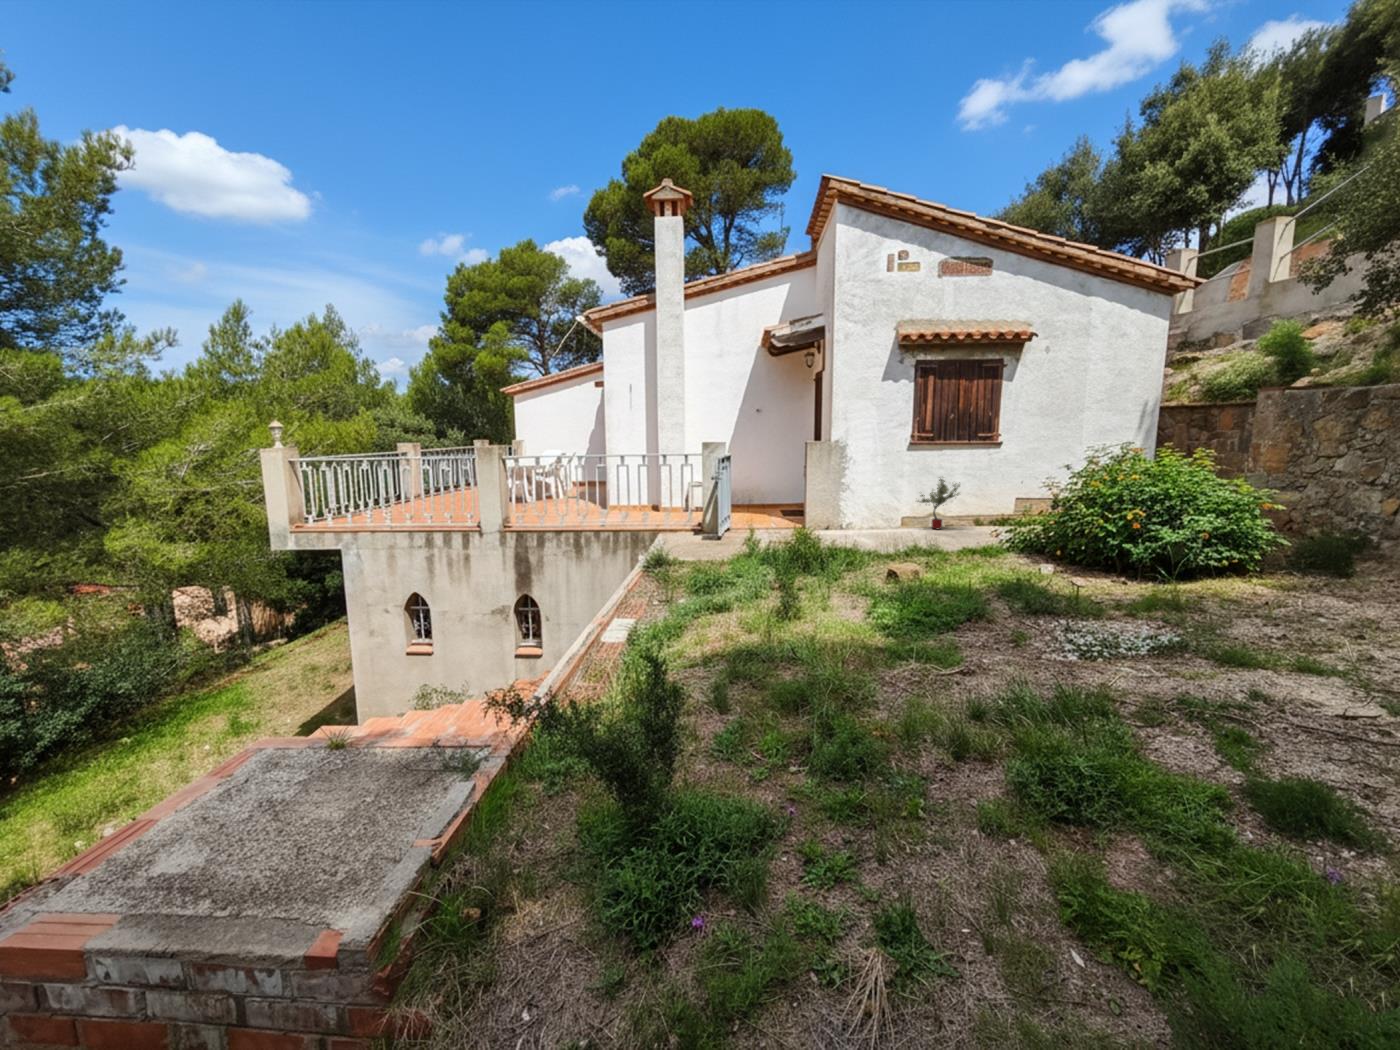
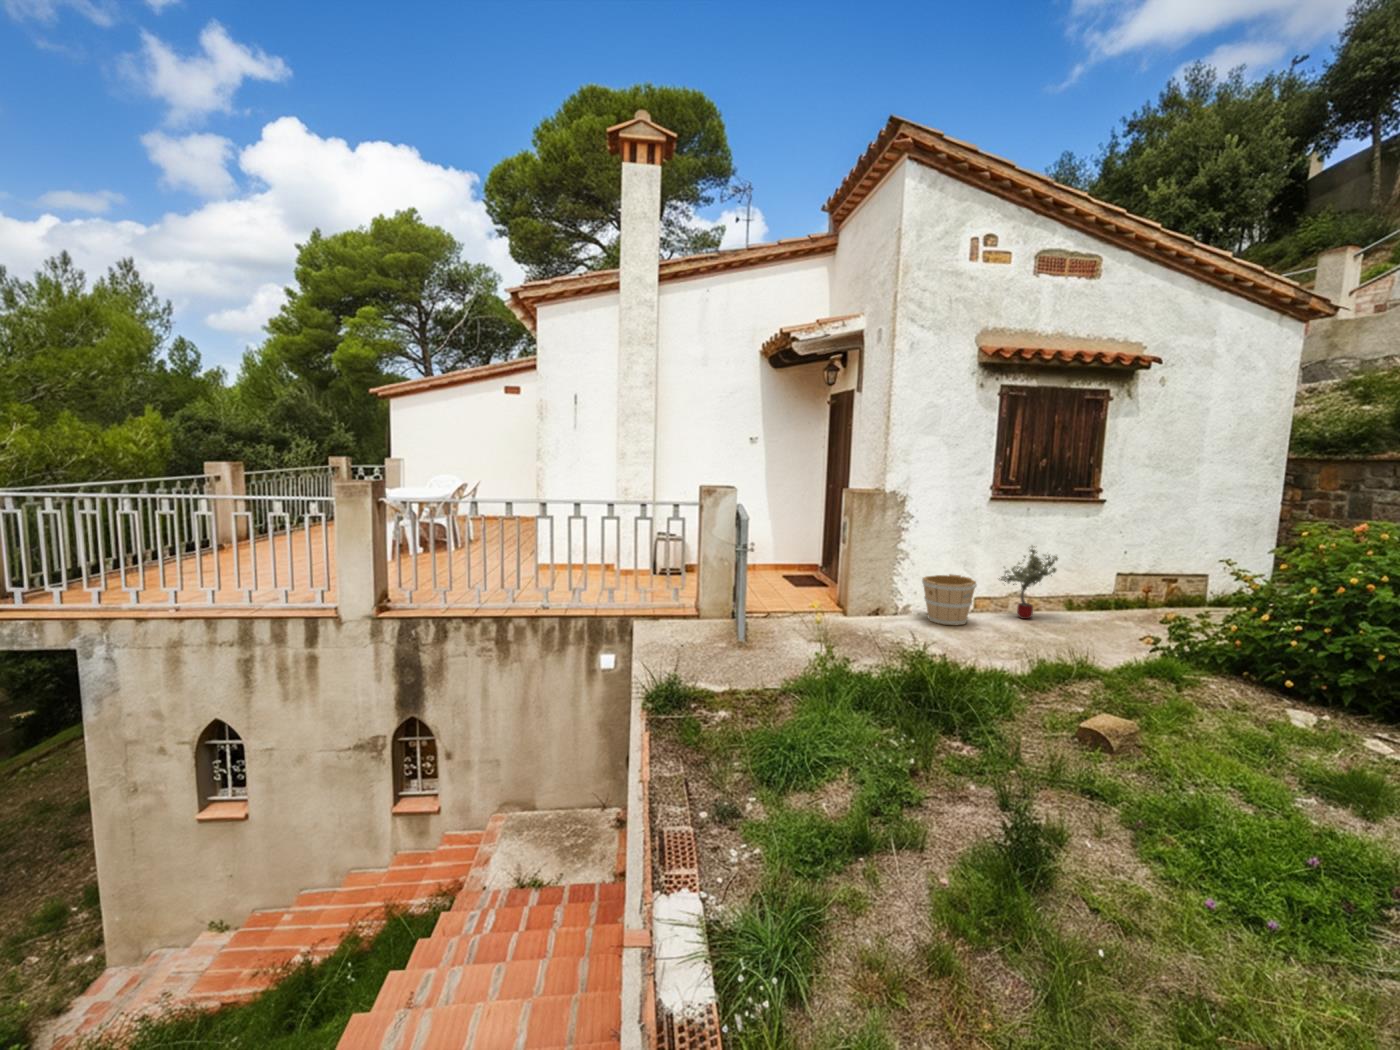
wooden bucket: none [859,499,896,533] -> present [922,574,977,625]

